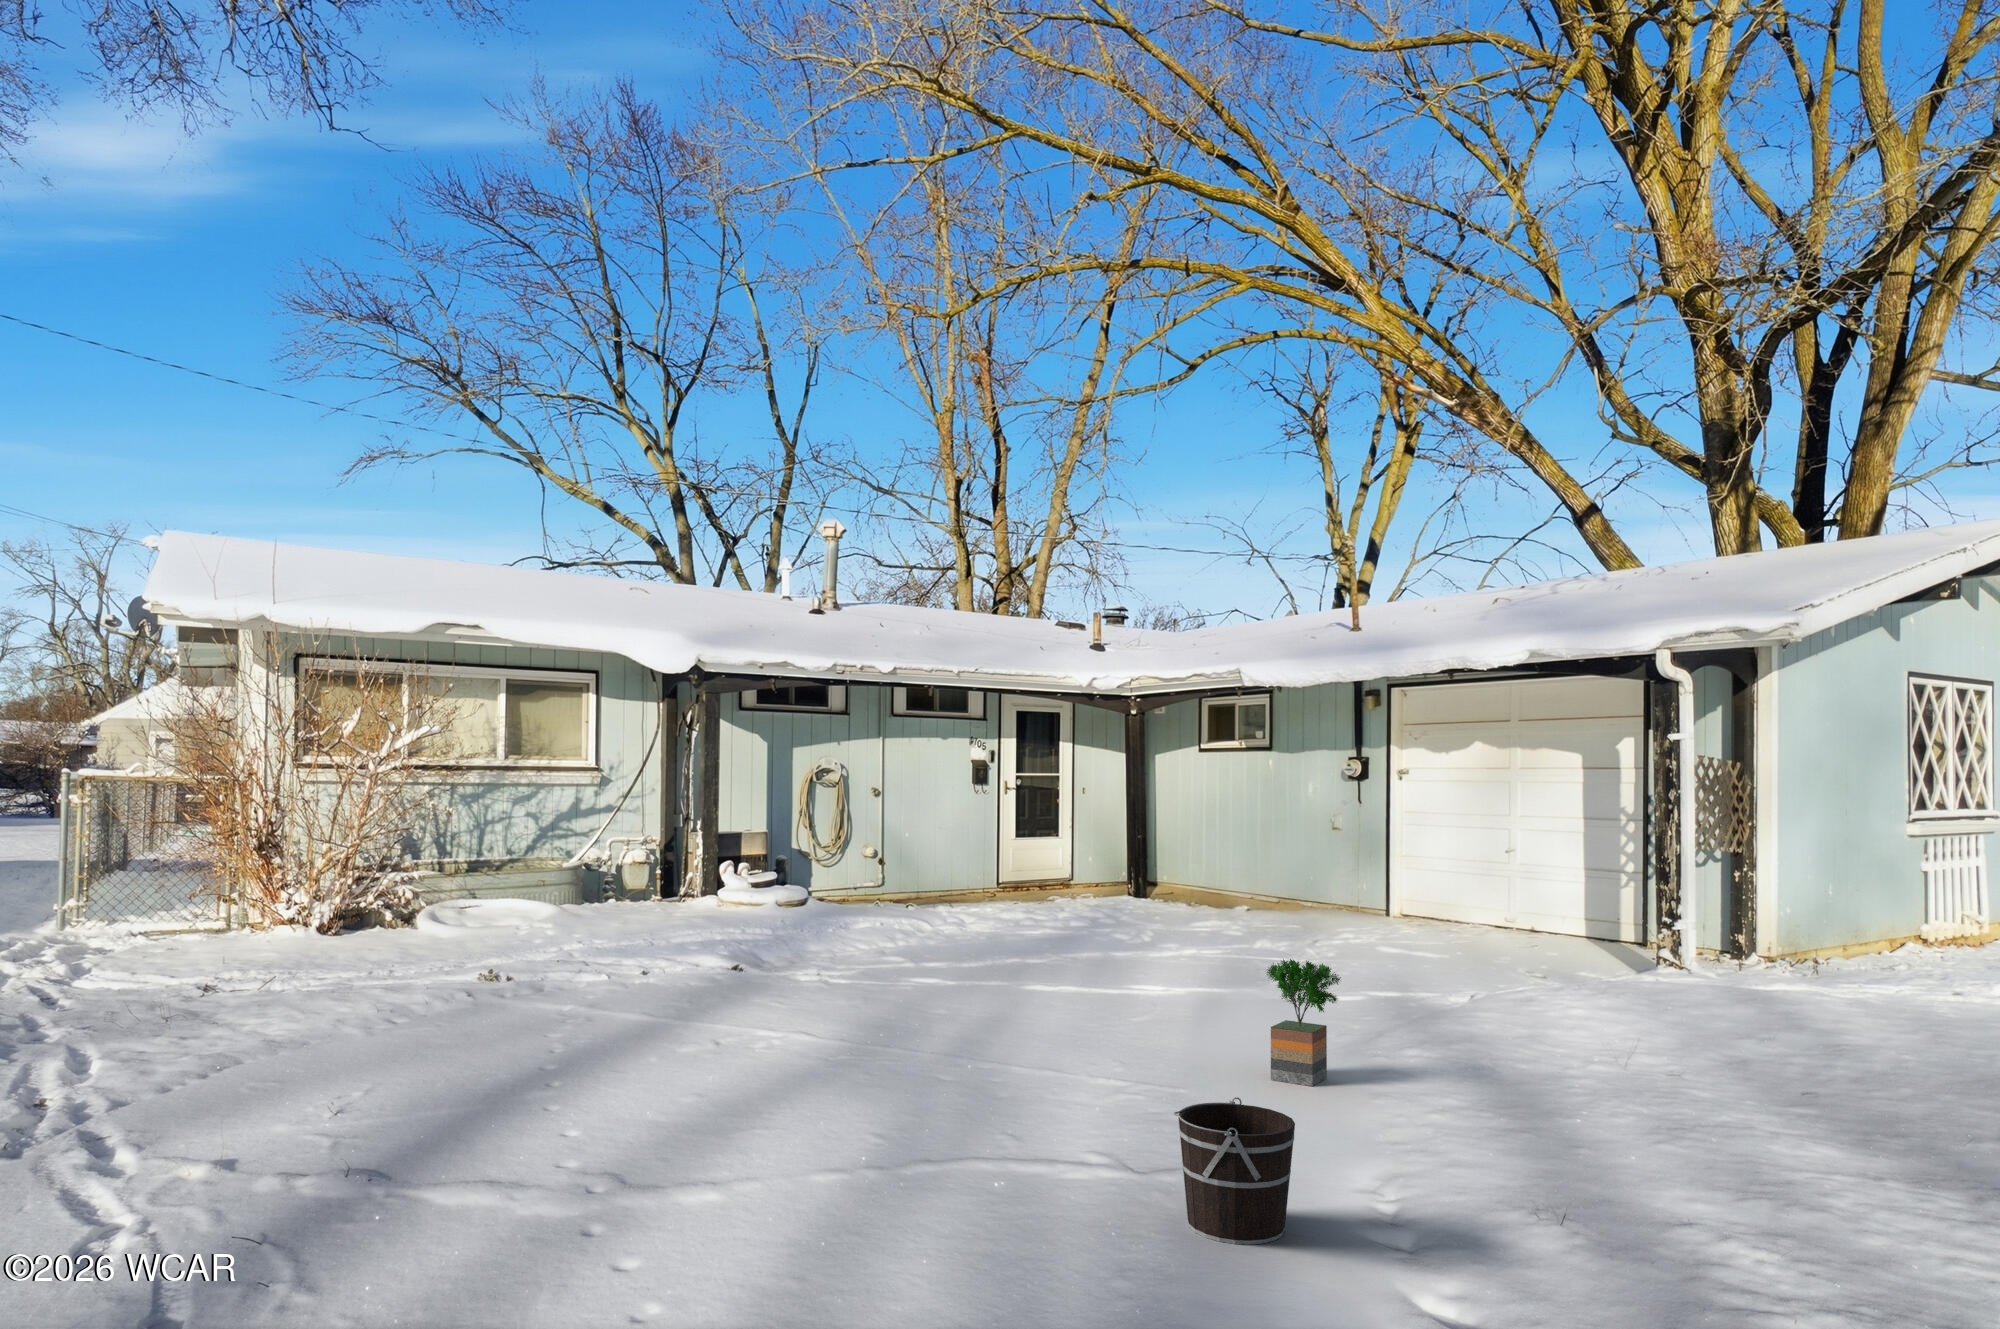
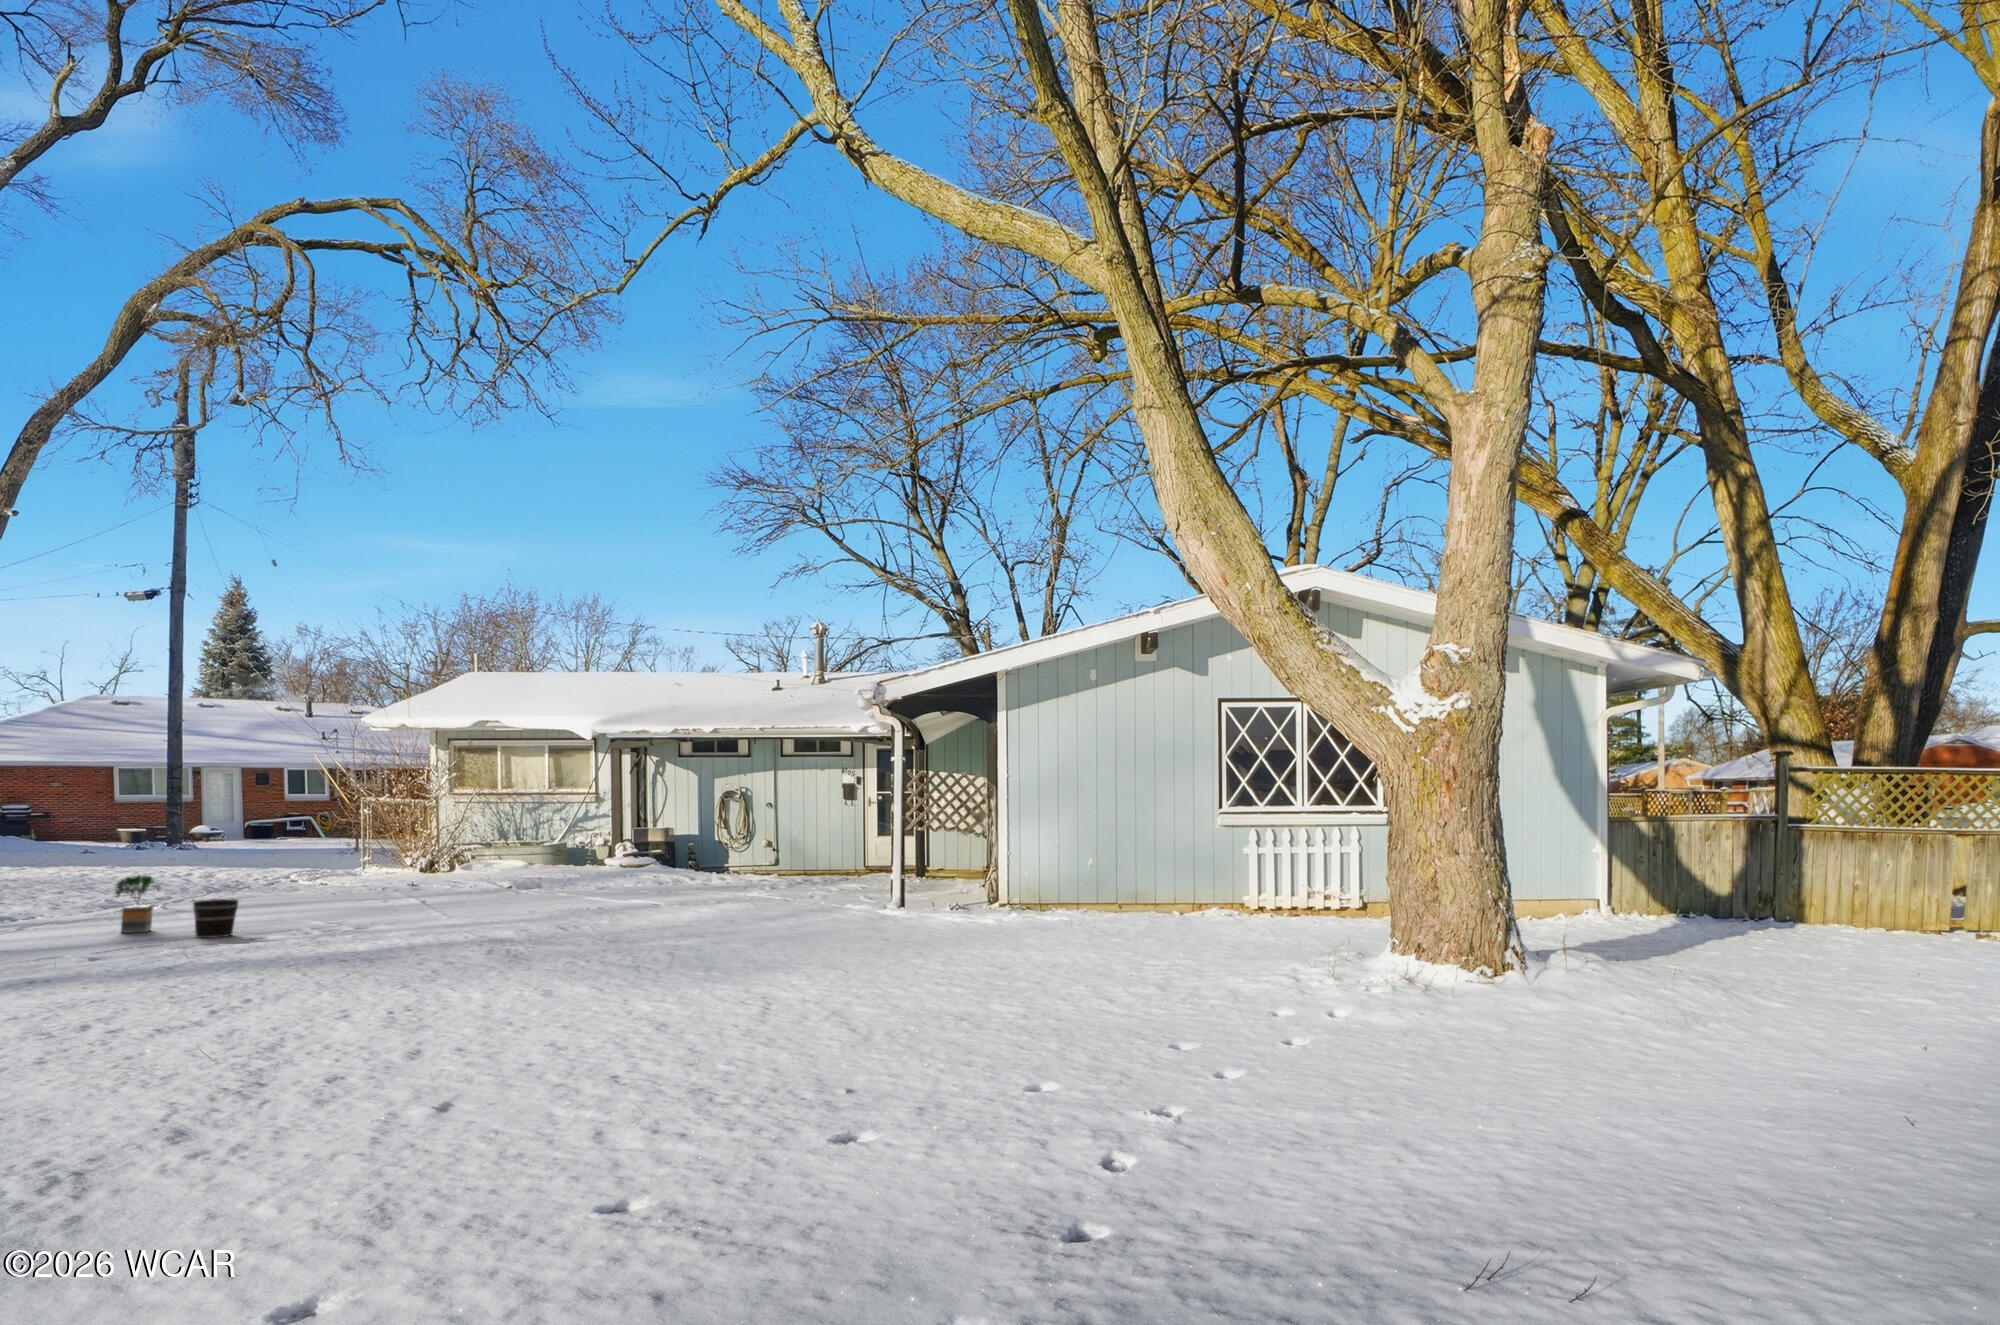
potted tree: present [1267,959,1341,1086] -> present [115,875,161,933]

